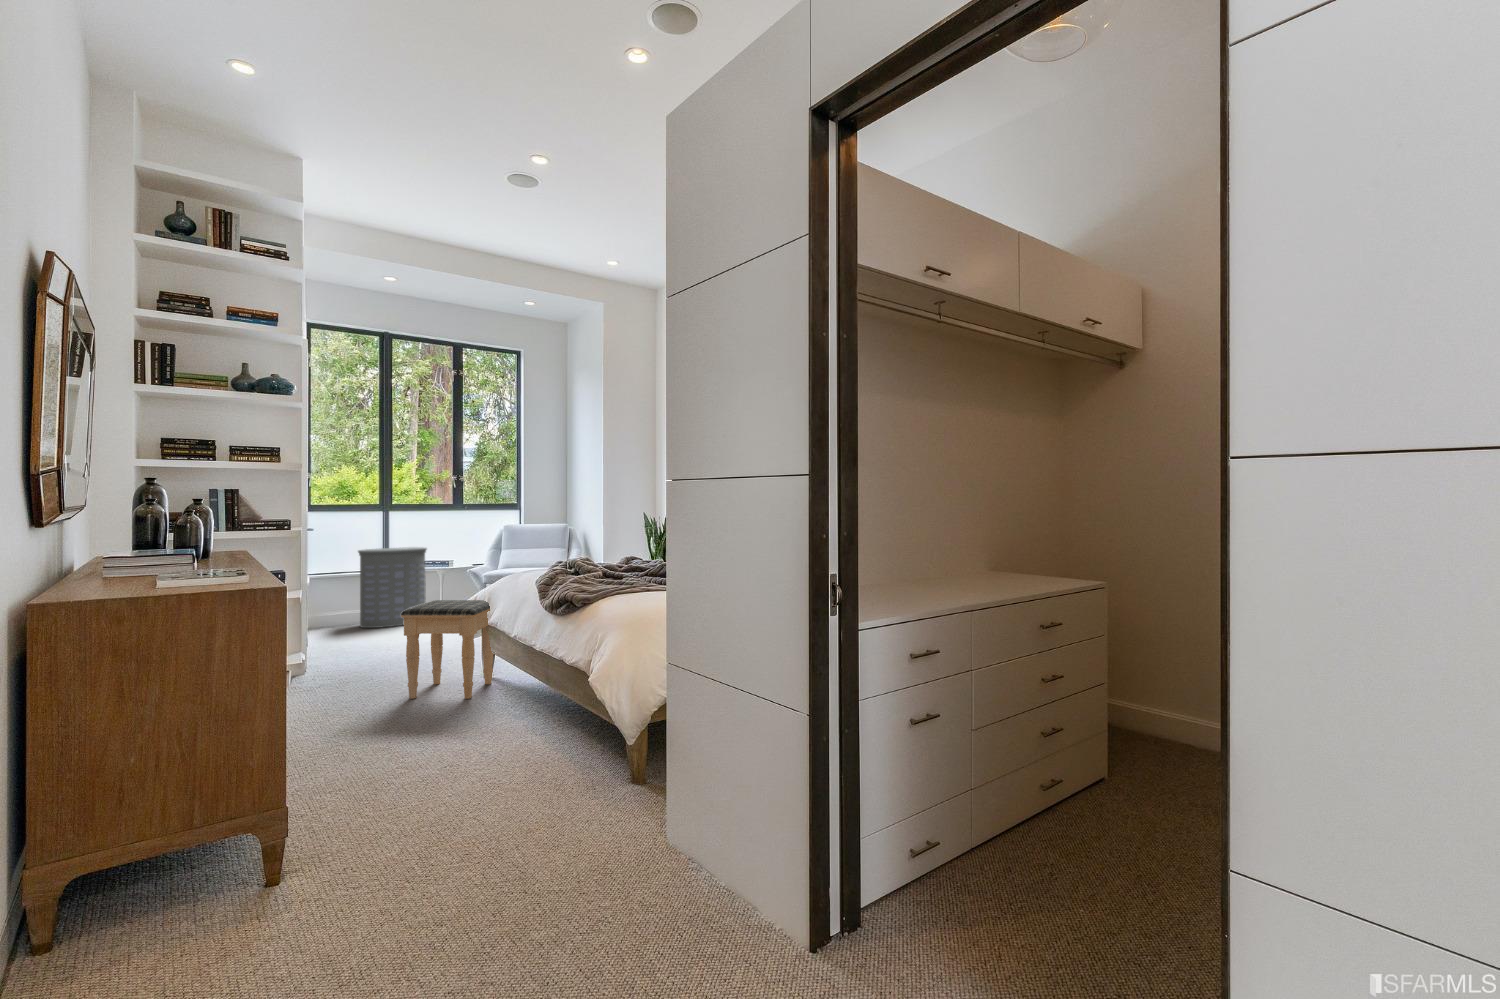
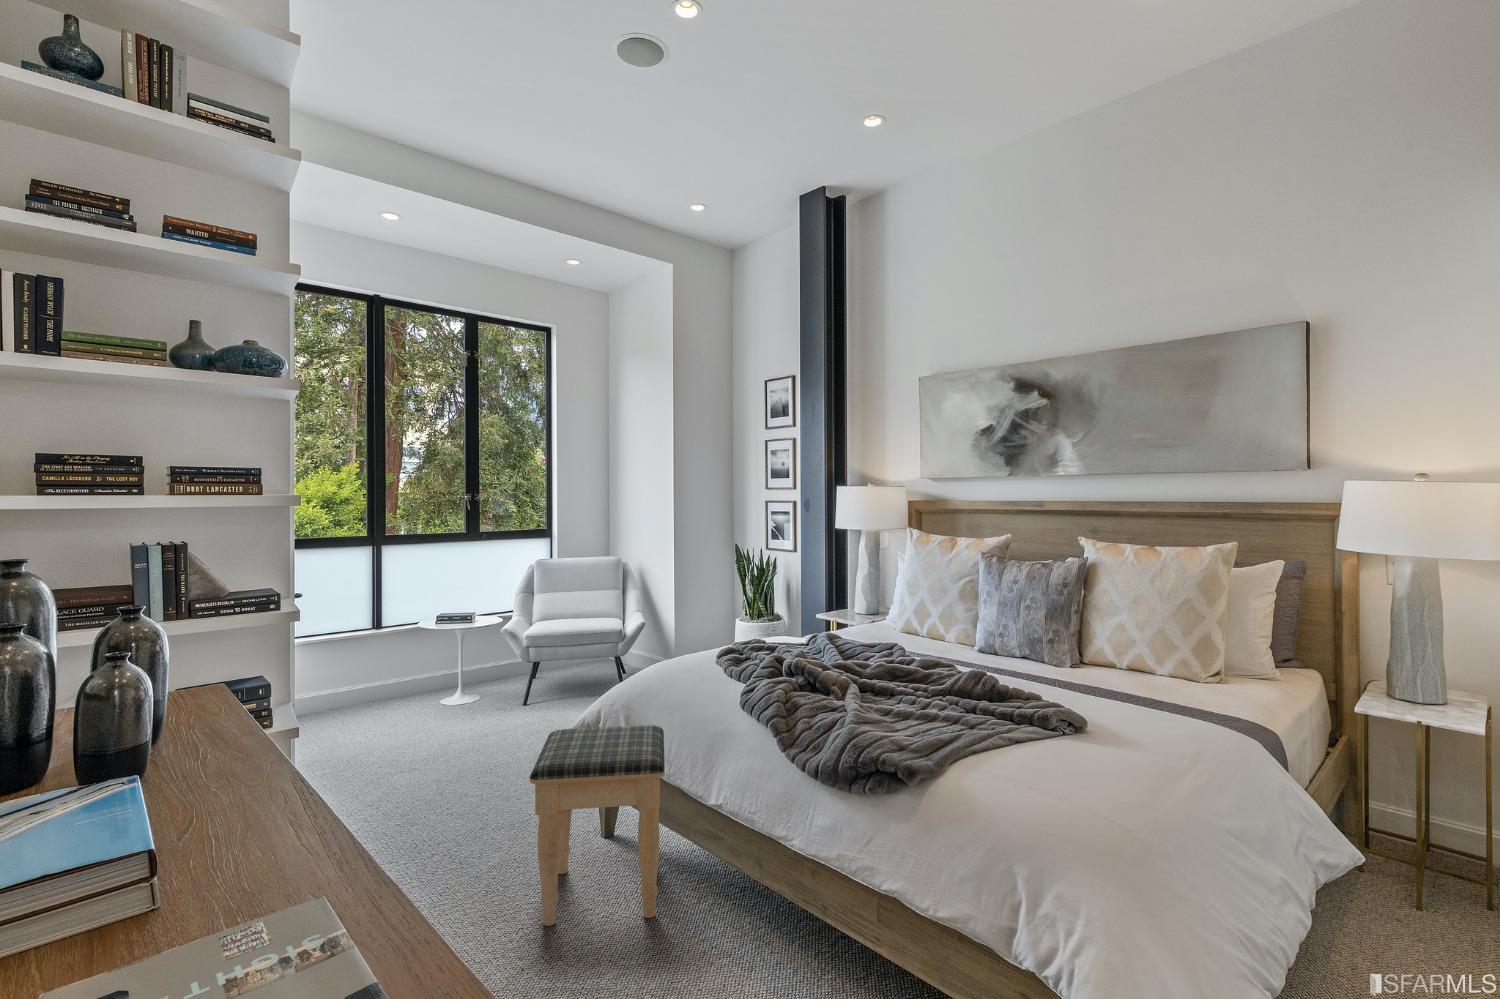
laundry hamper: present [358,547,427,628] -> none [342,599,441,725]

